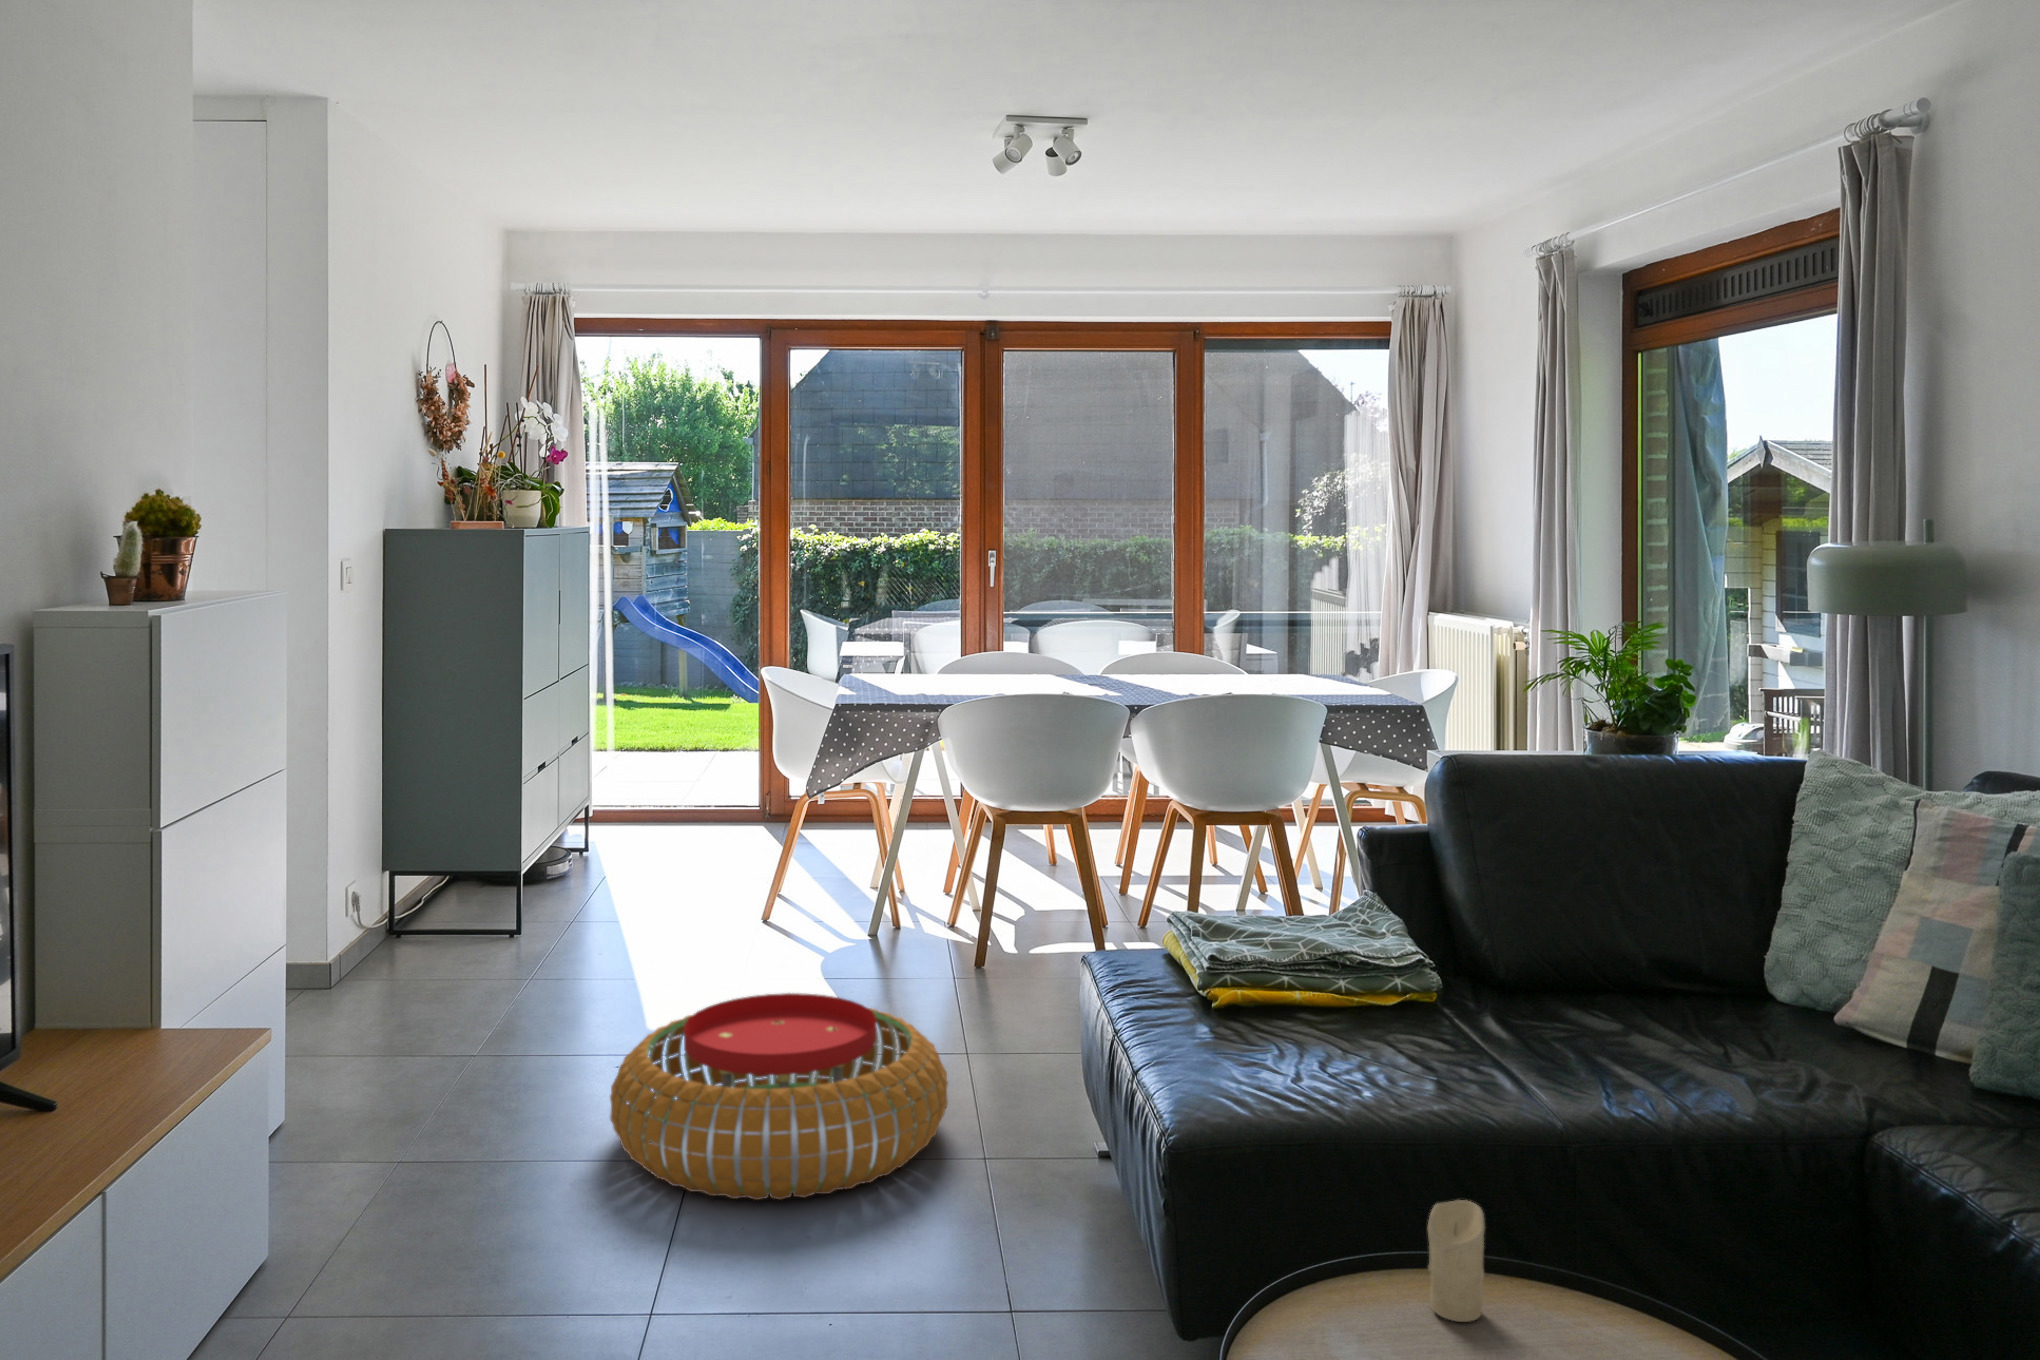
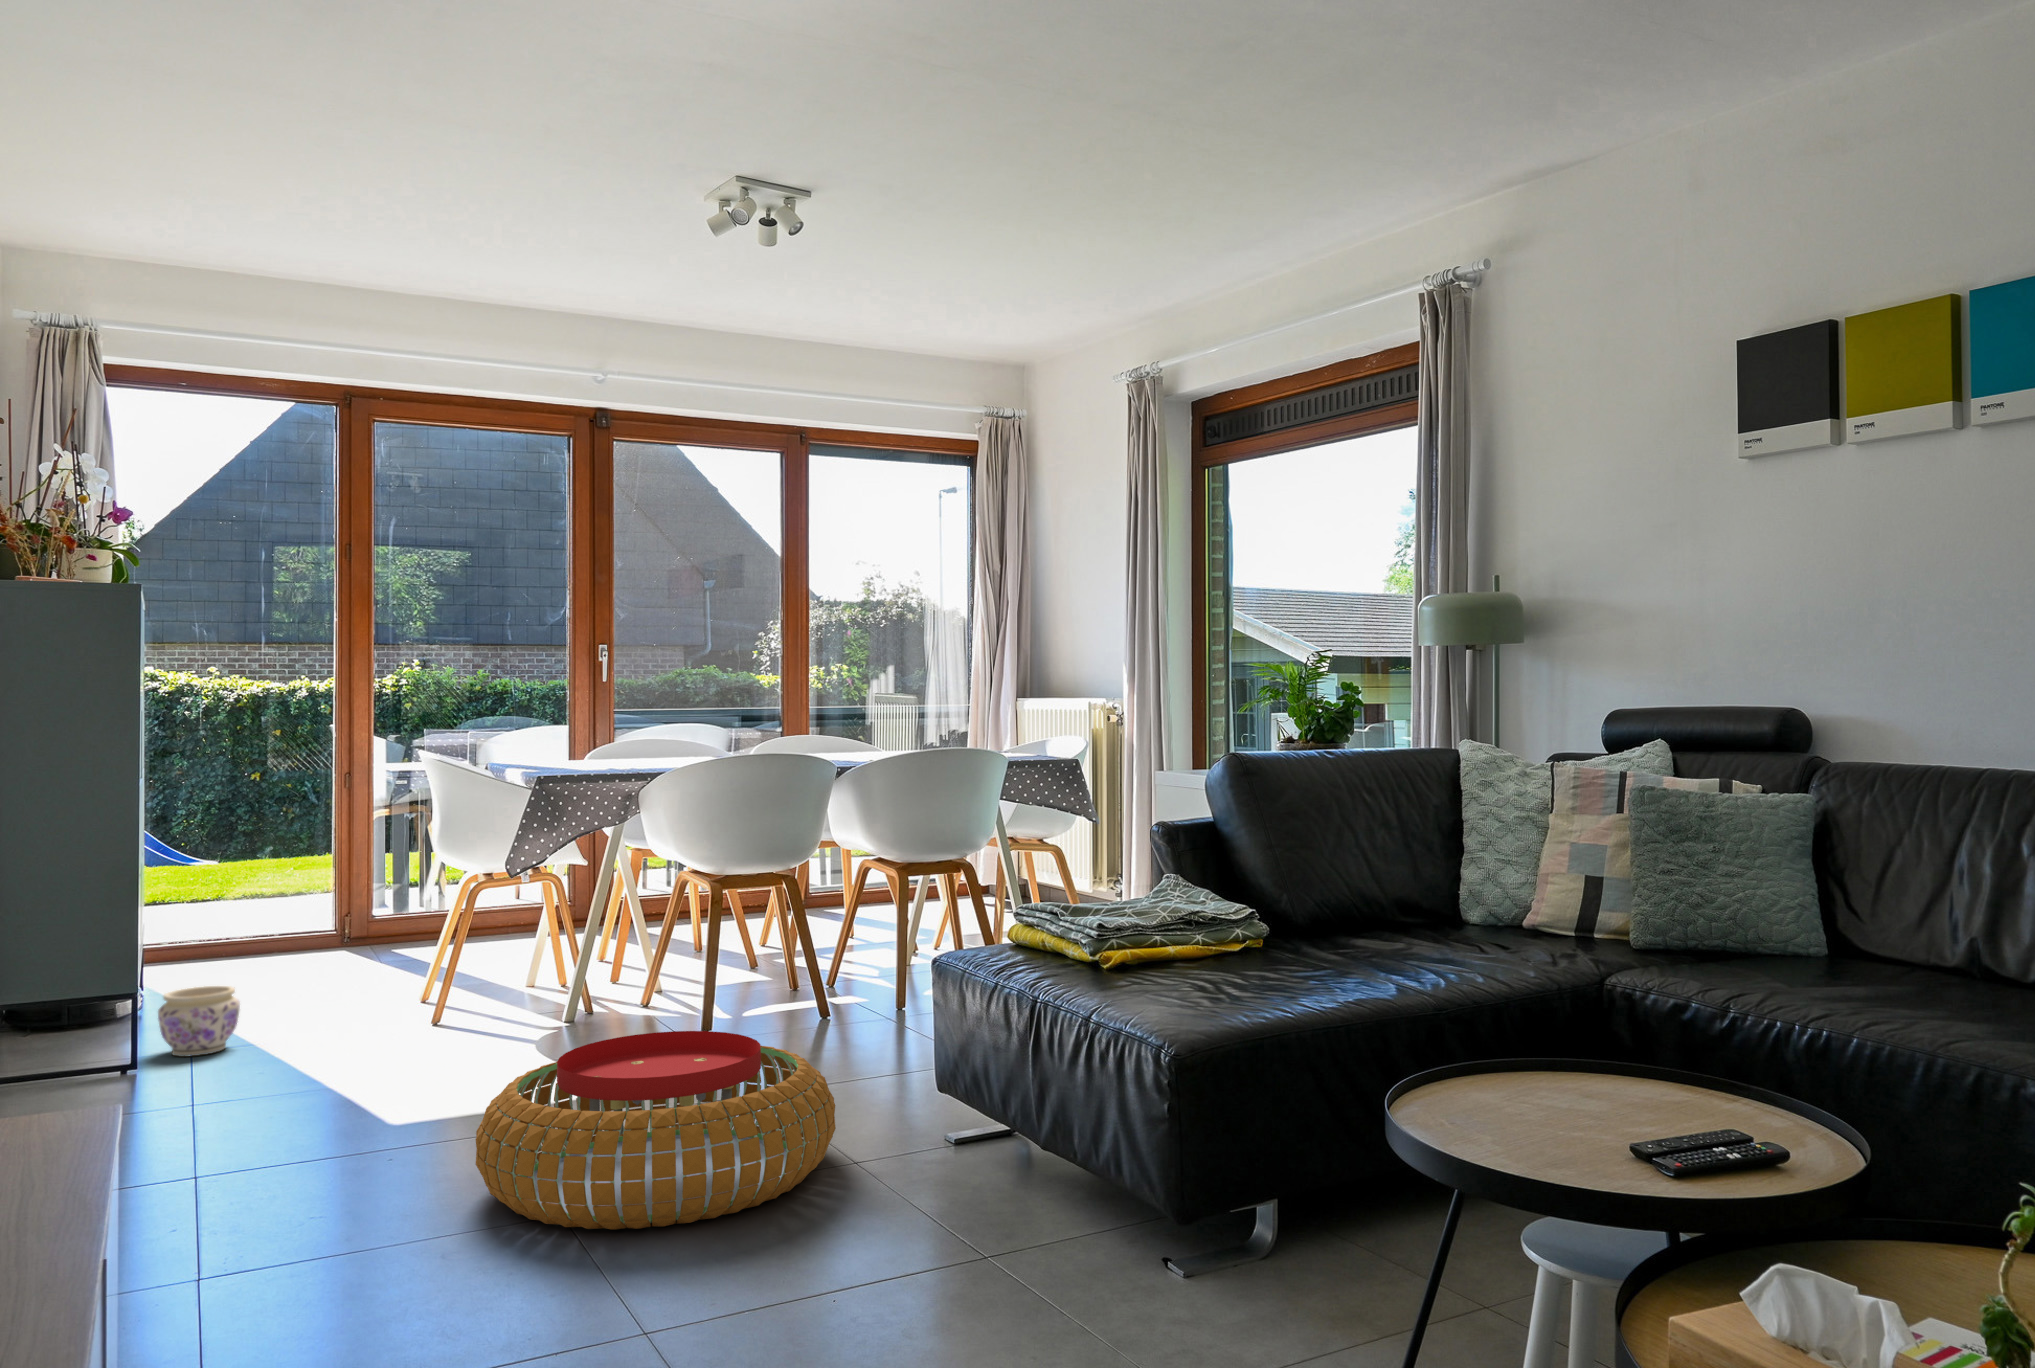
planter: none [545,868,607,928] -> present [158,986,240,1057]
candle: present [1428,1200,1485,1322] -> none [1473,1003,1516,1091]

